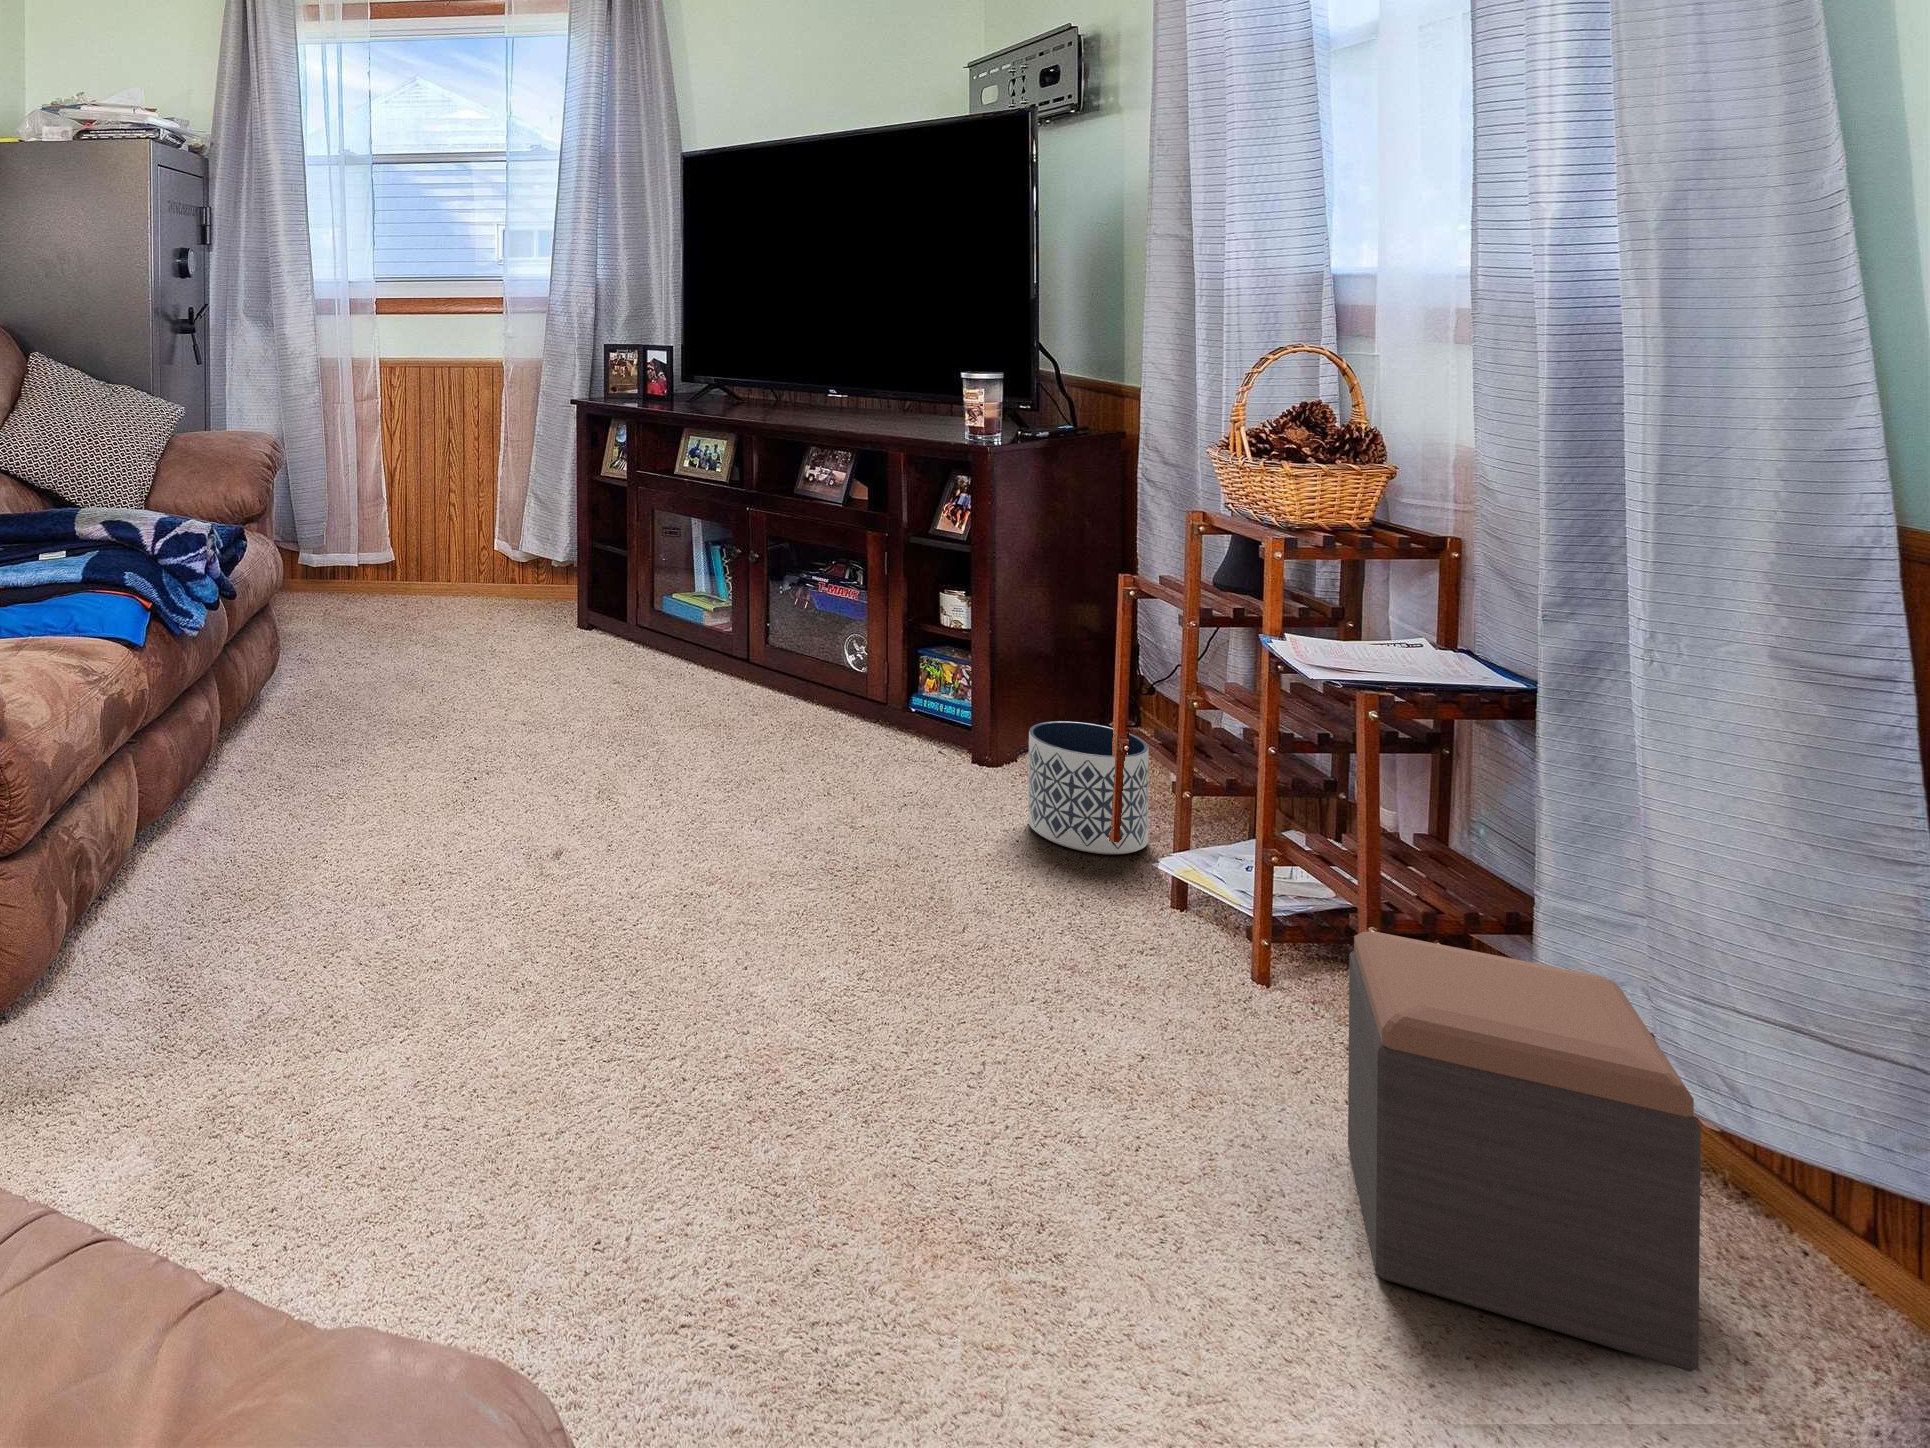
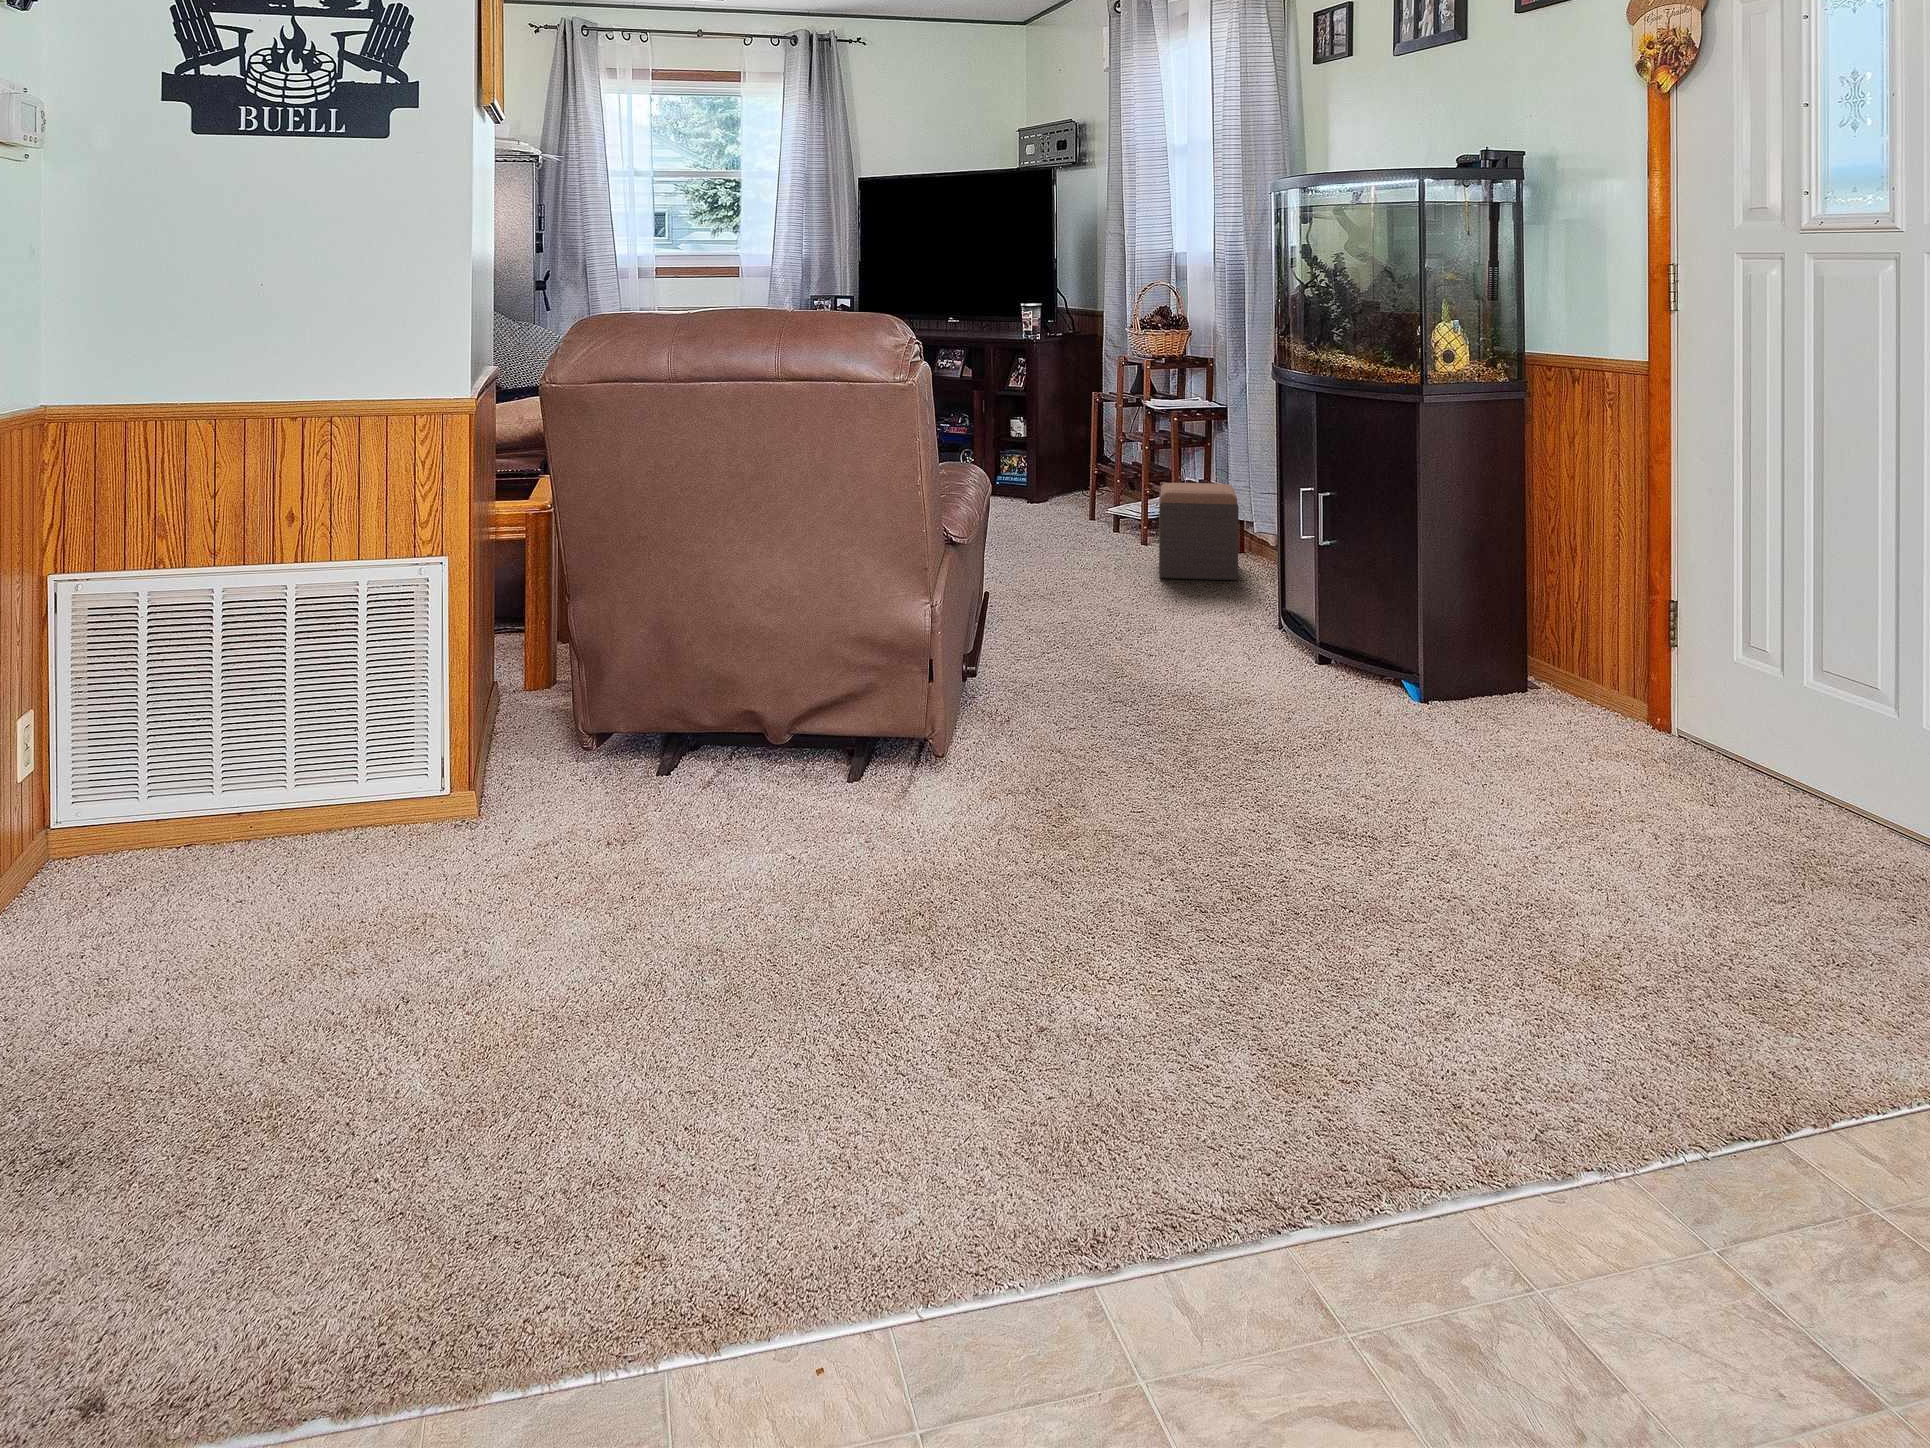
planter: present [1028,721,1149,854] -> none [1055,467,1105,520]

